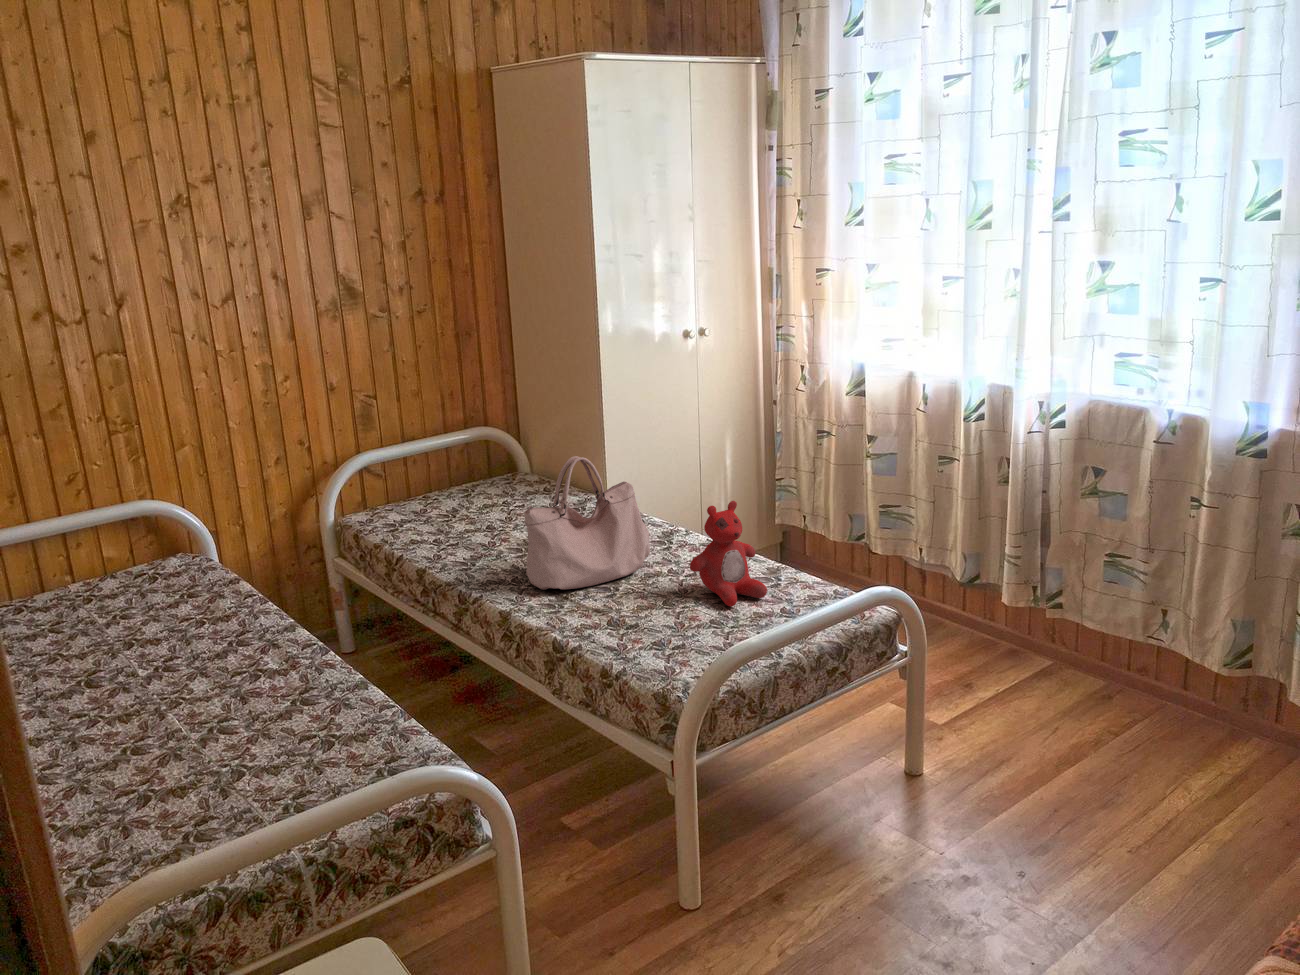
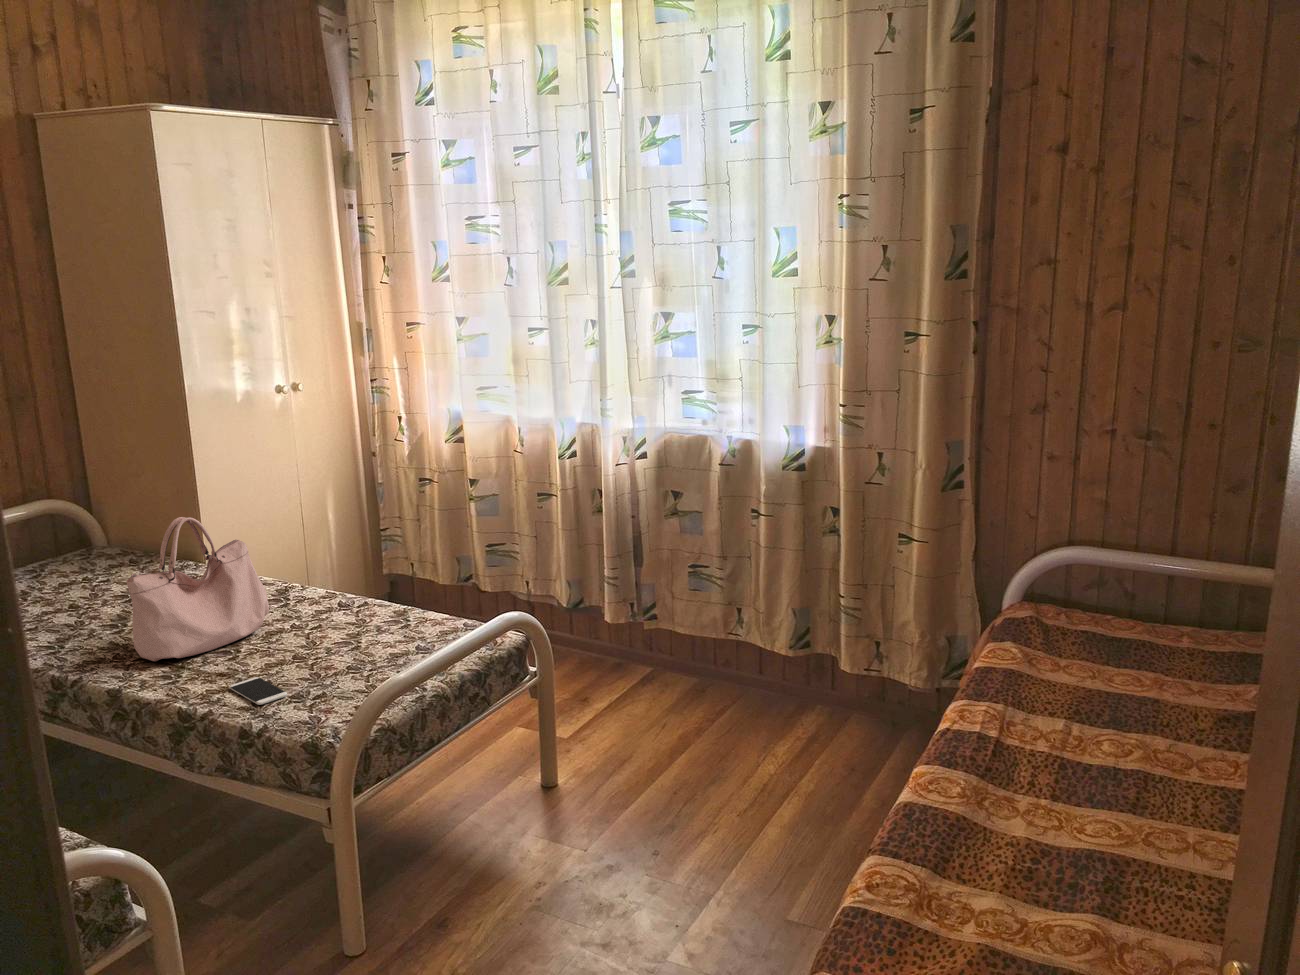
stuffed bear: present [690,501,767,606] -> none [318,547,398,651]
smartphone: none [601,619,650,647] -> present [230,677,287,705]

